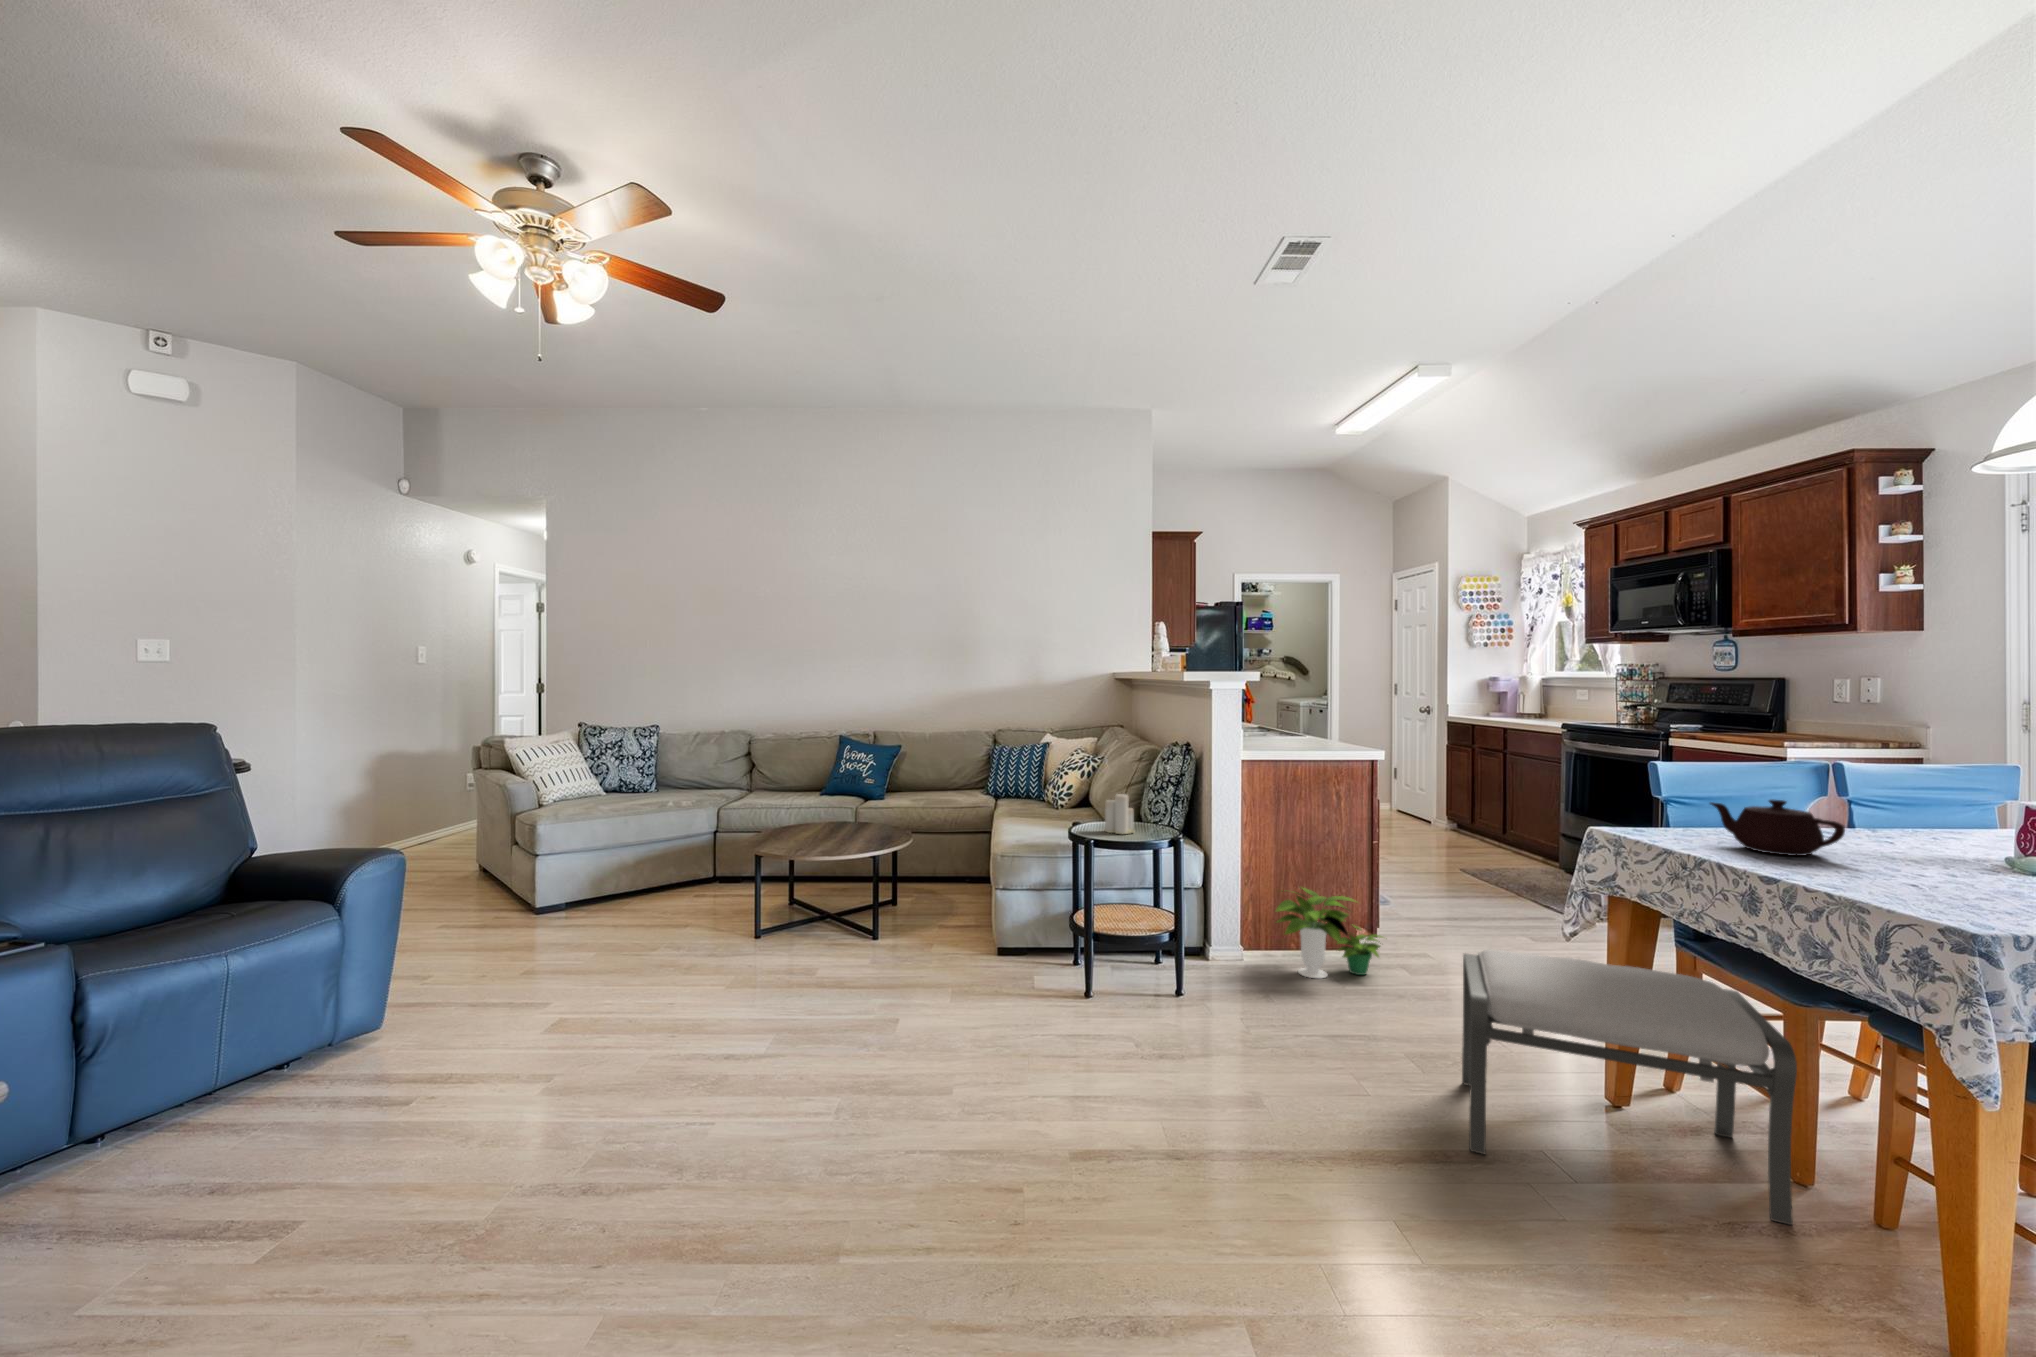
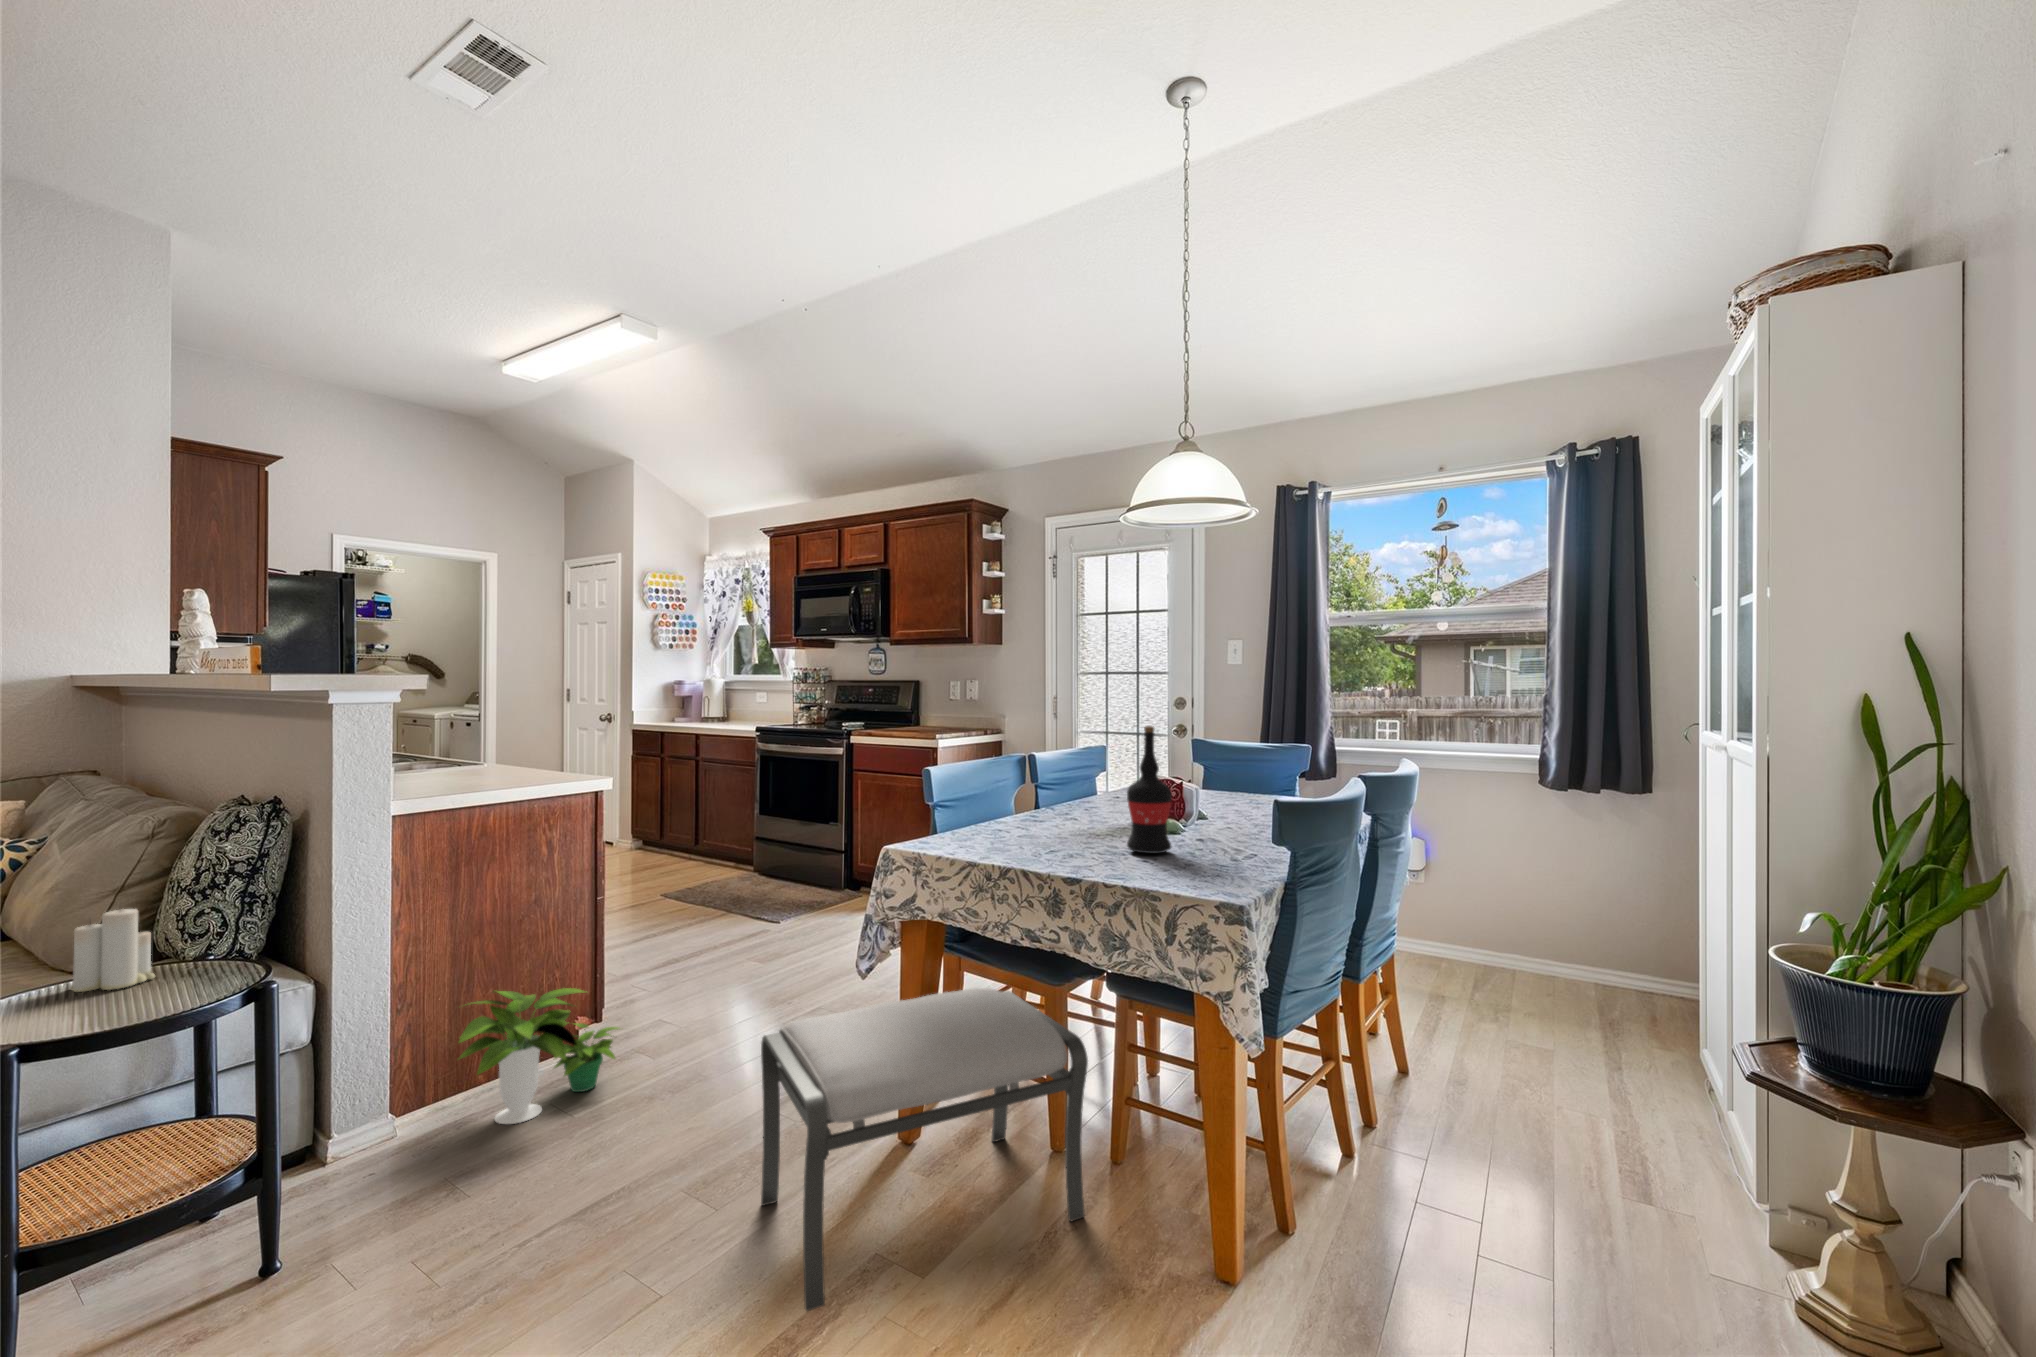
wine bottle: none [1888,734,1964,880] -> present [1127,726,1172,853]
teapot: present [1710,799,1845,856] -> none [991,796,1092,850]

